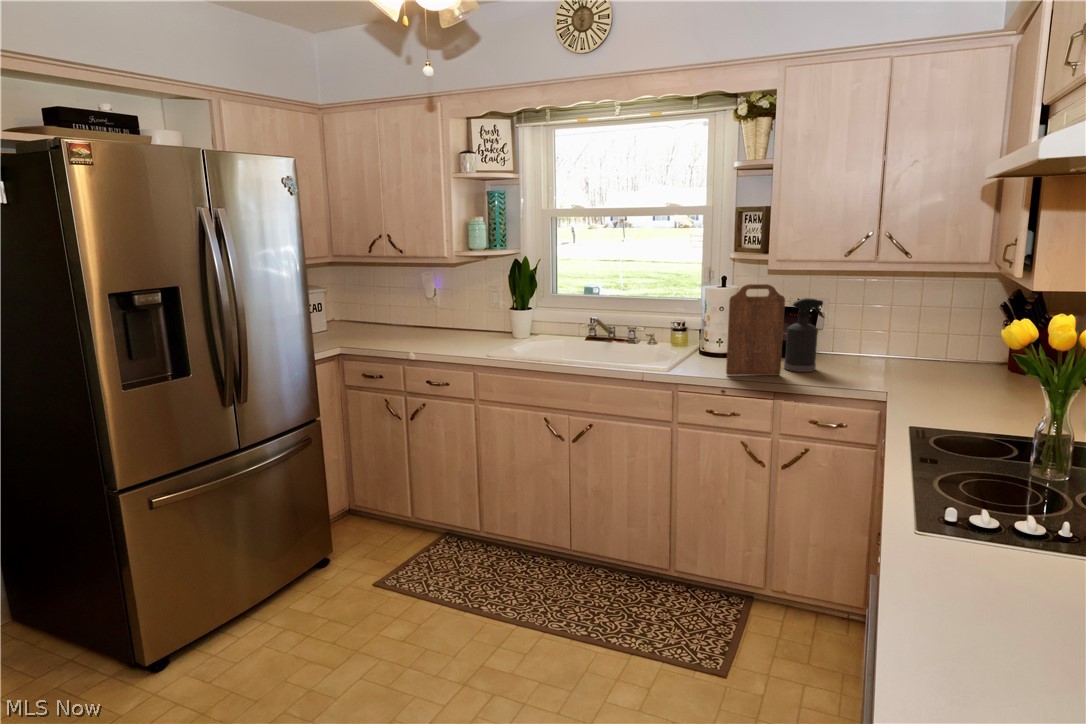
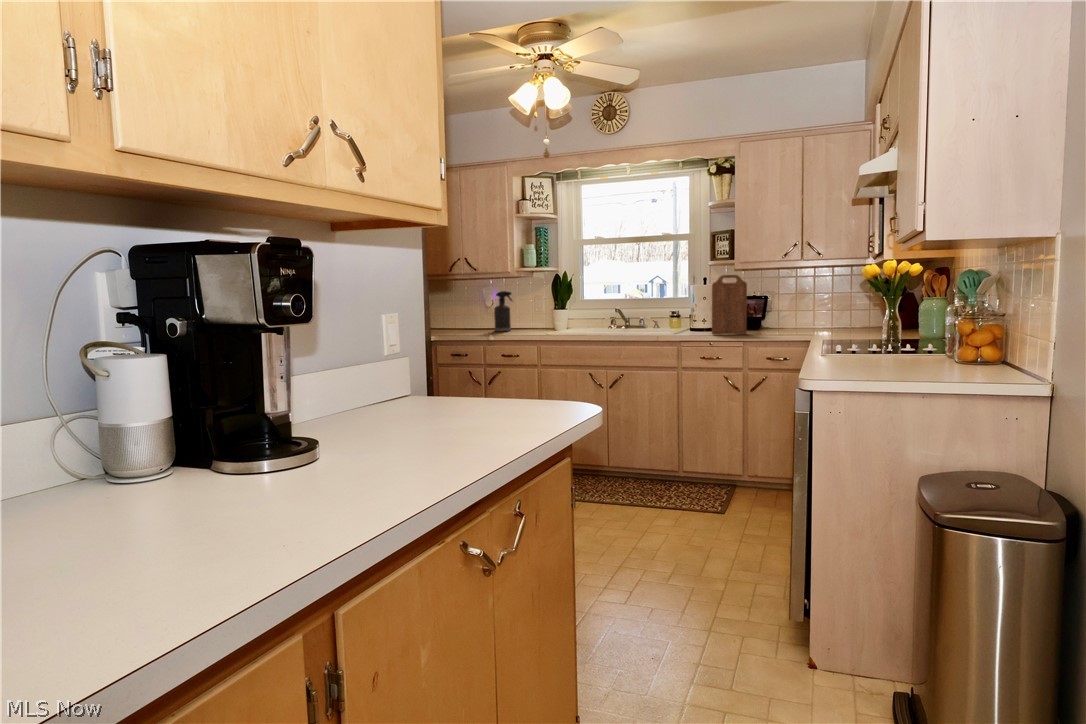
spray bottle: present [784,298,824,372] -> present [494,291,512,331]

